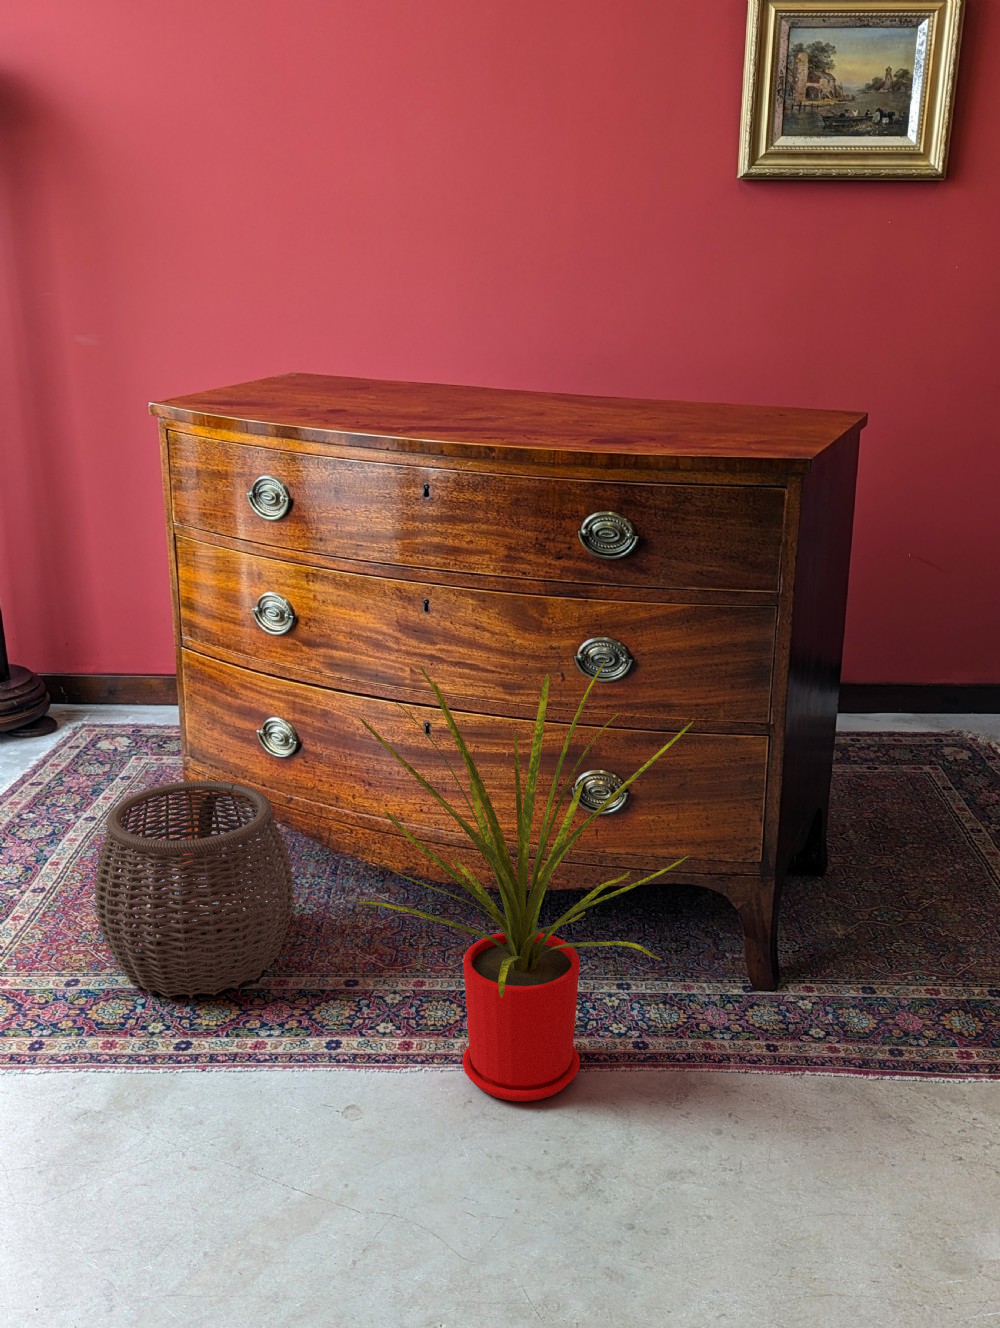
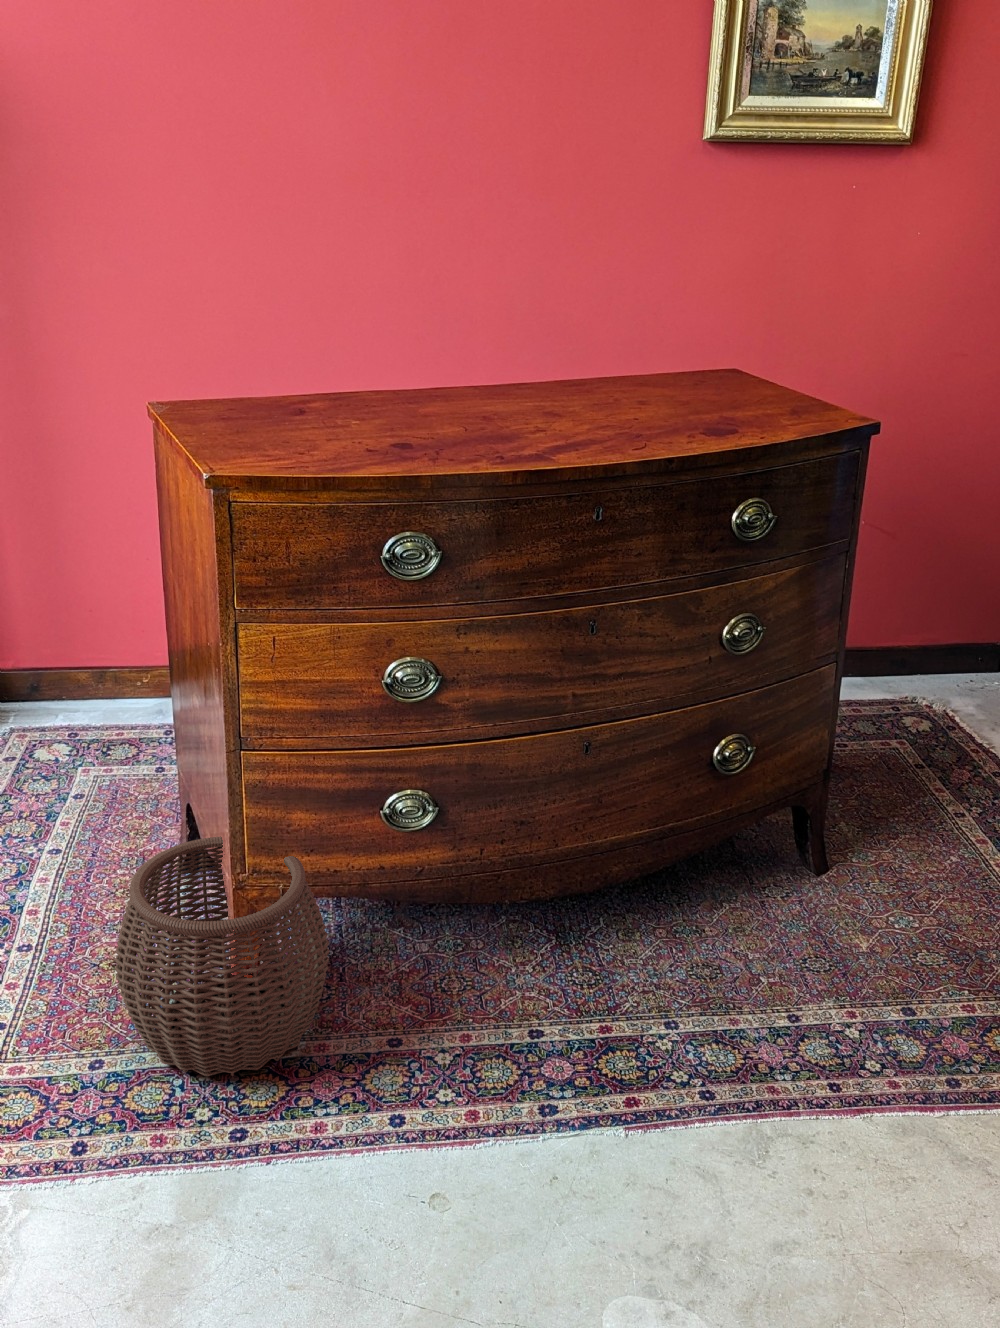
house plant: present [358,662,693,1101] -> none [440,730,788,1175]

